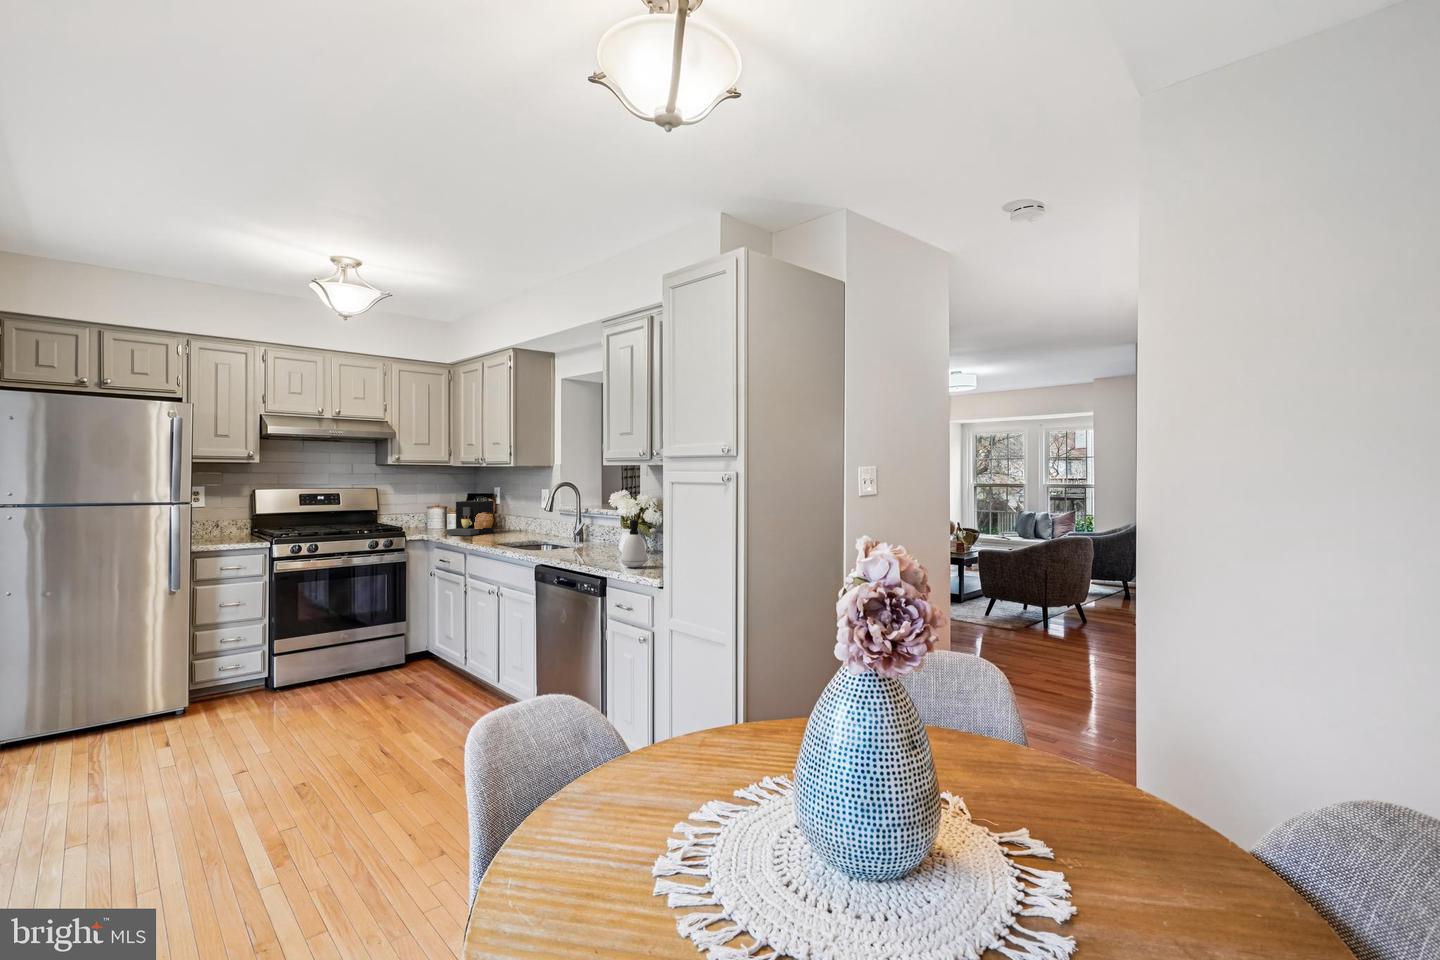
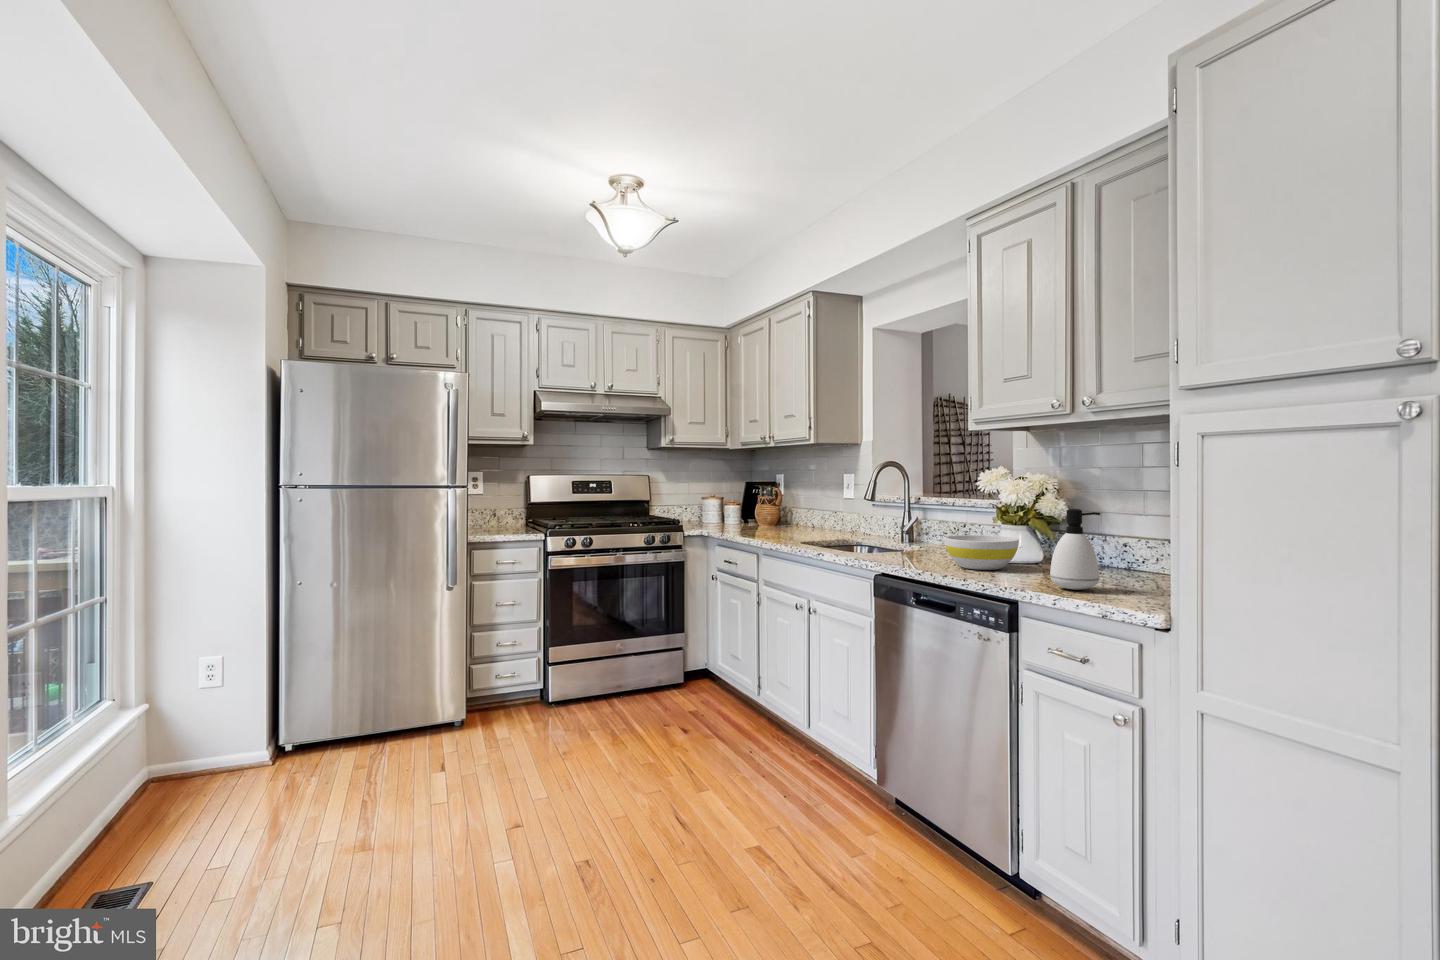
coffee maker: present [446,501,494,535] -> none [728,489,779,531]
bowl: none [578,536,624,558] -> present [944,535,1019,570]

